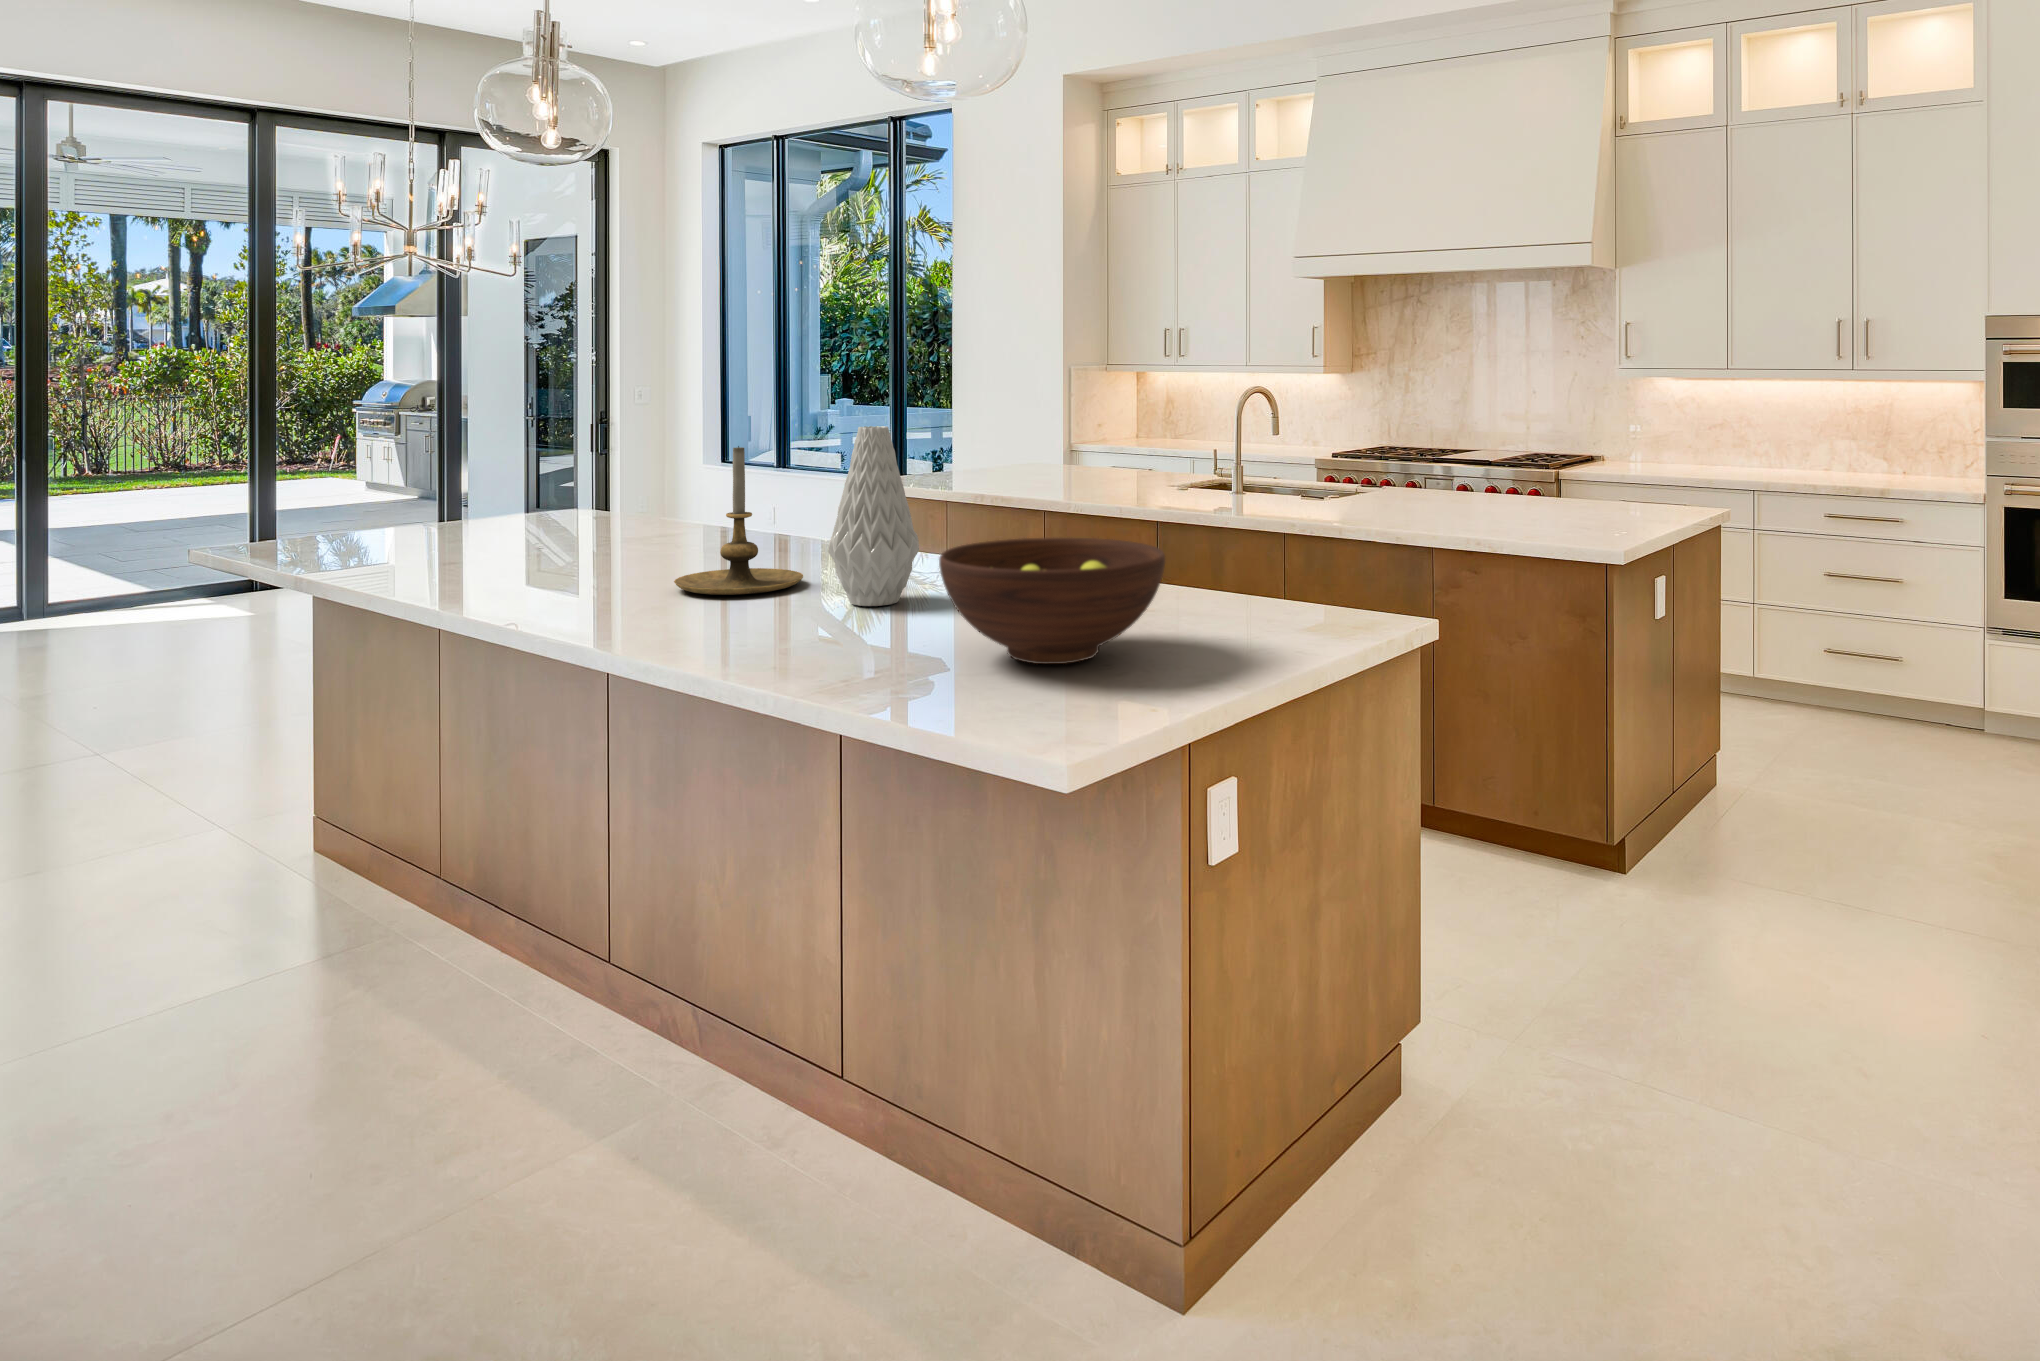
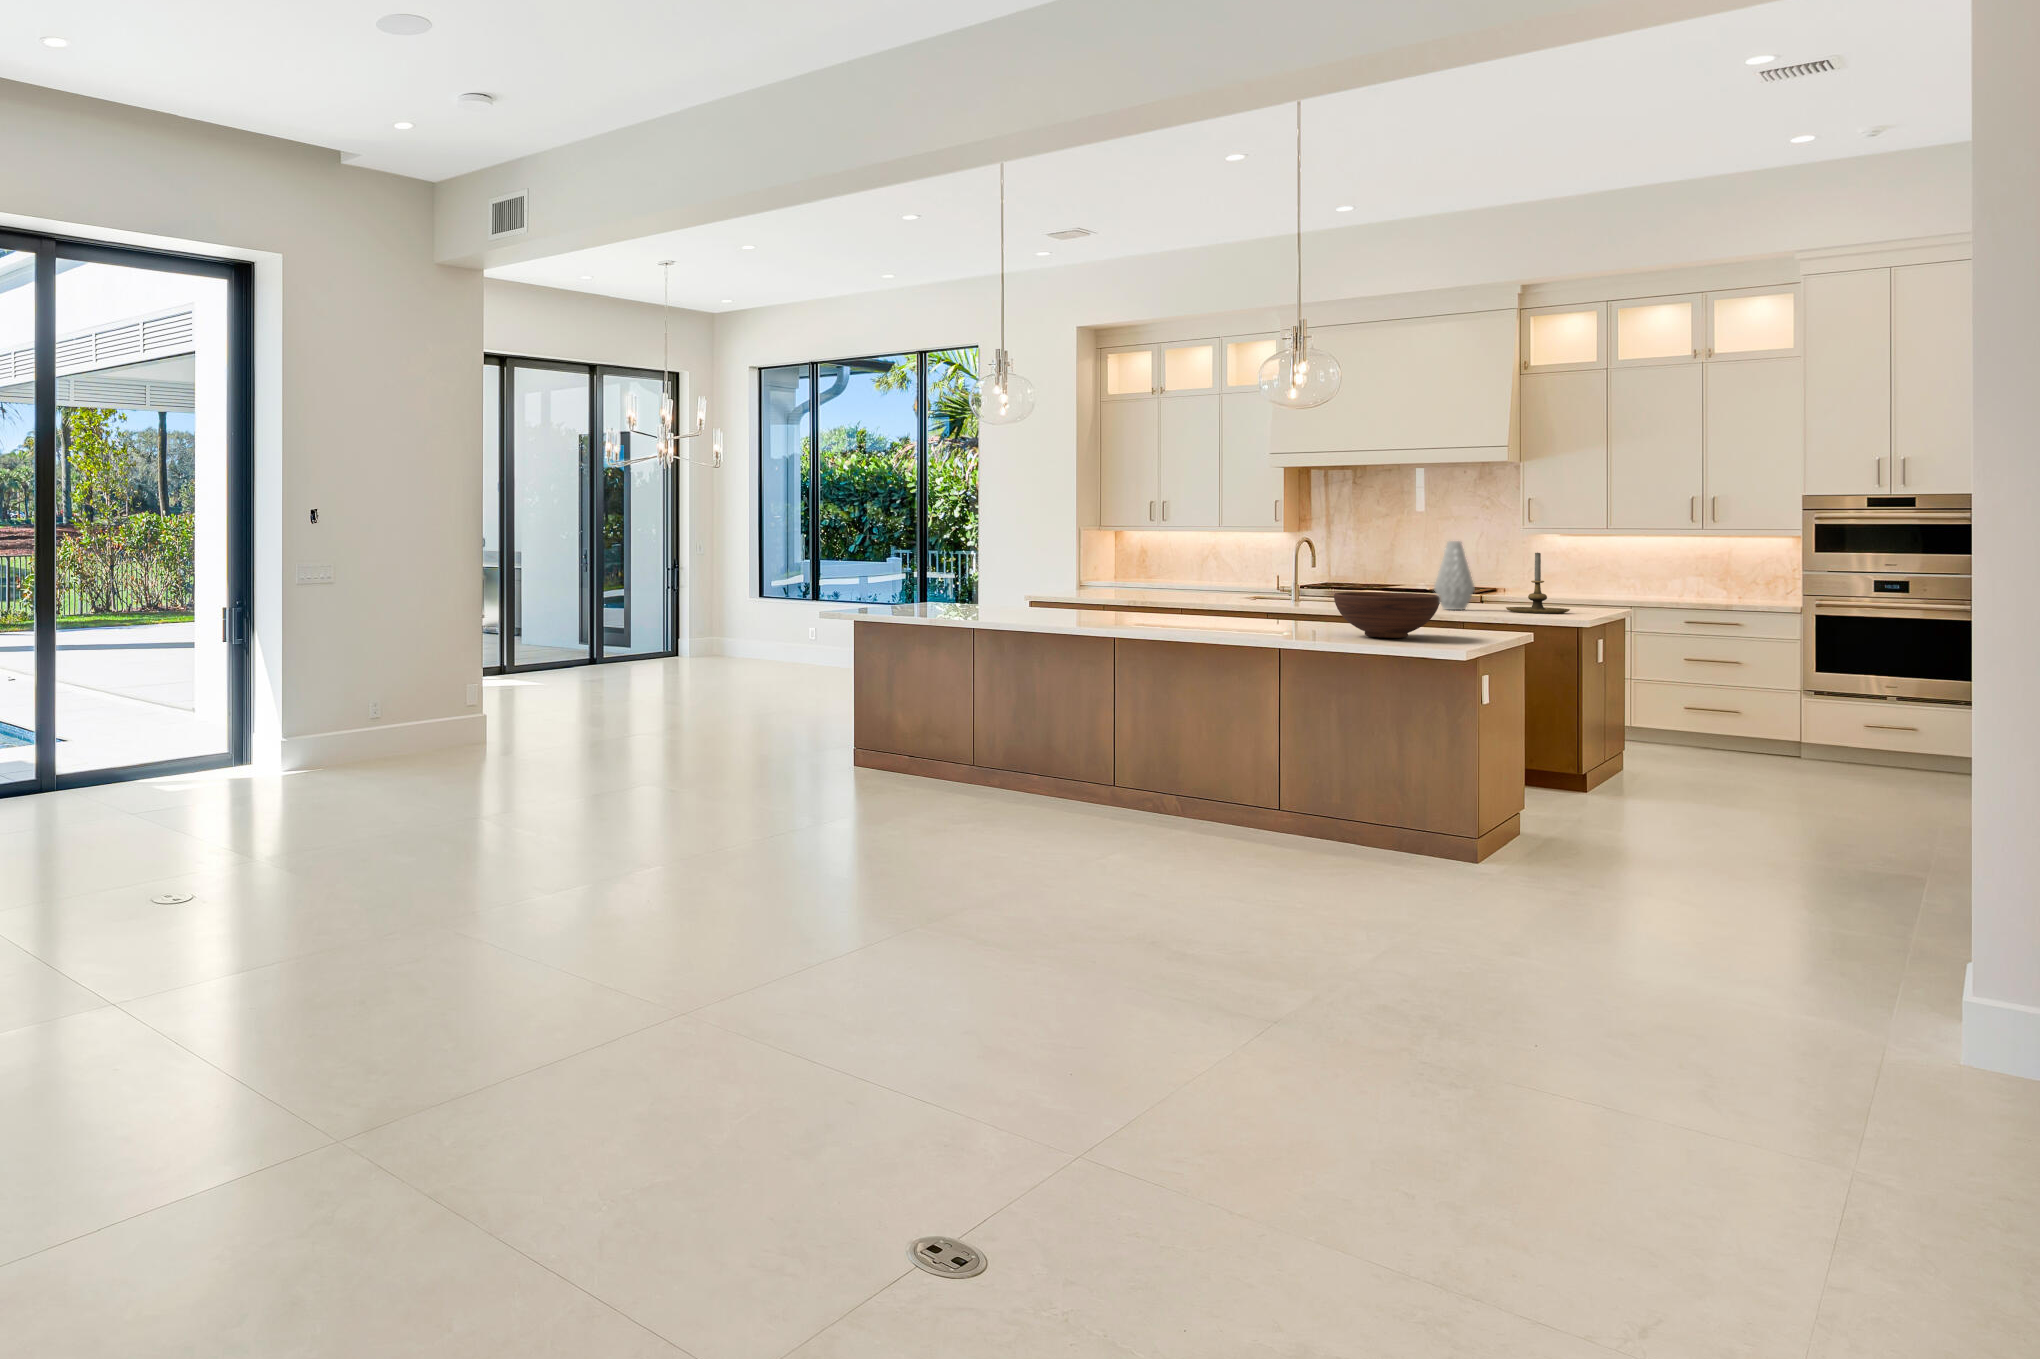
vase: present [828,426,919,606] -> present [1434,541,1475,610]
candle holder: present [674,446,803,595] -> present [1506,553,1570,614]

